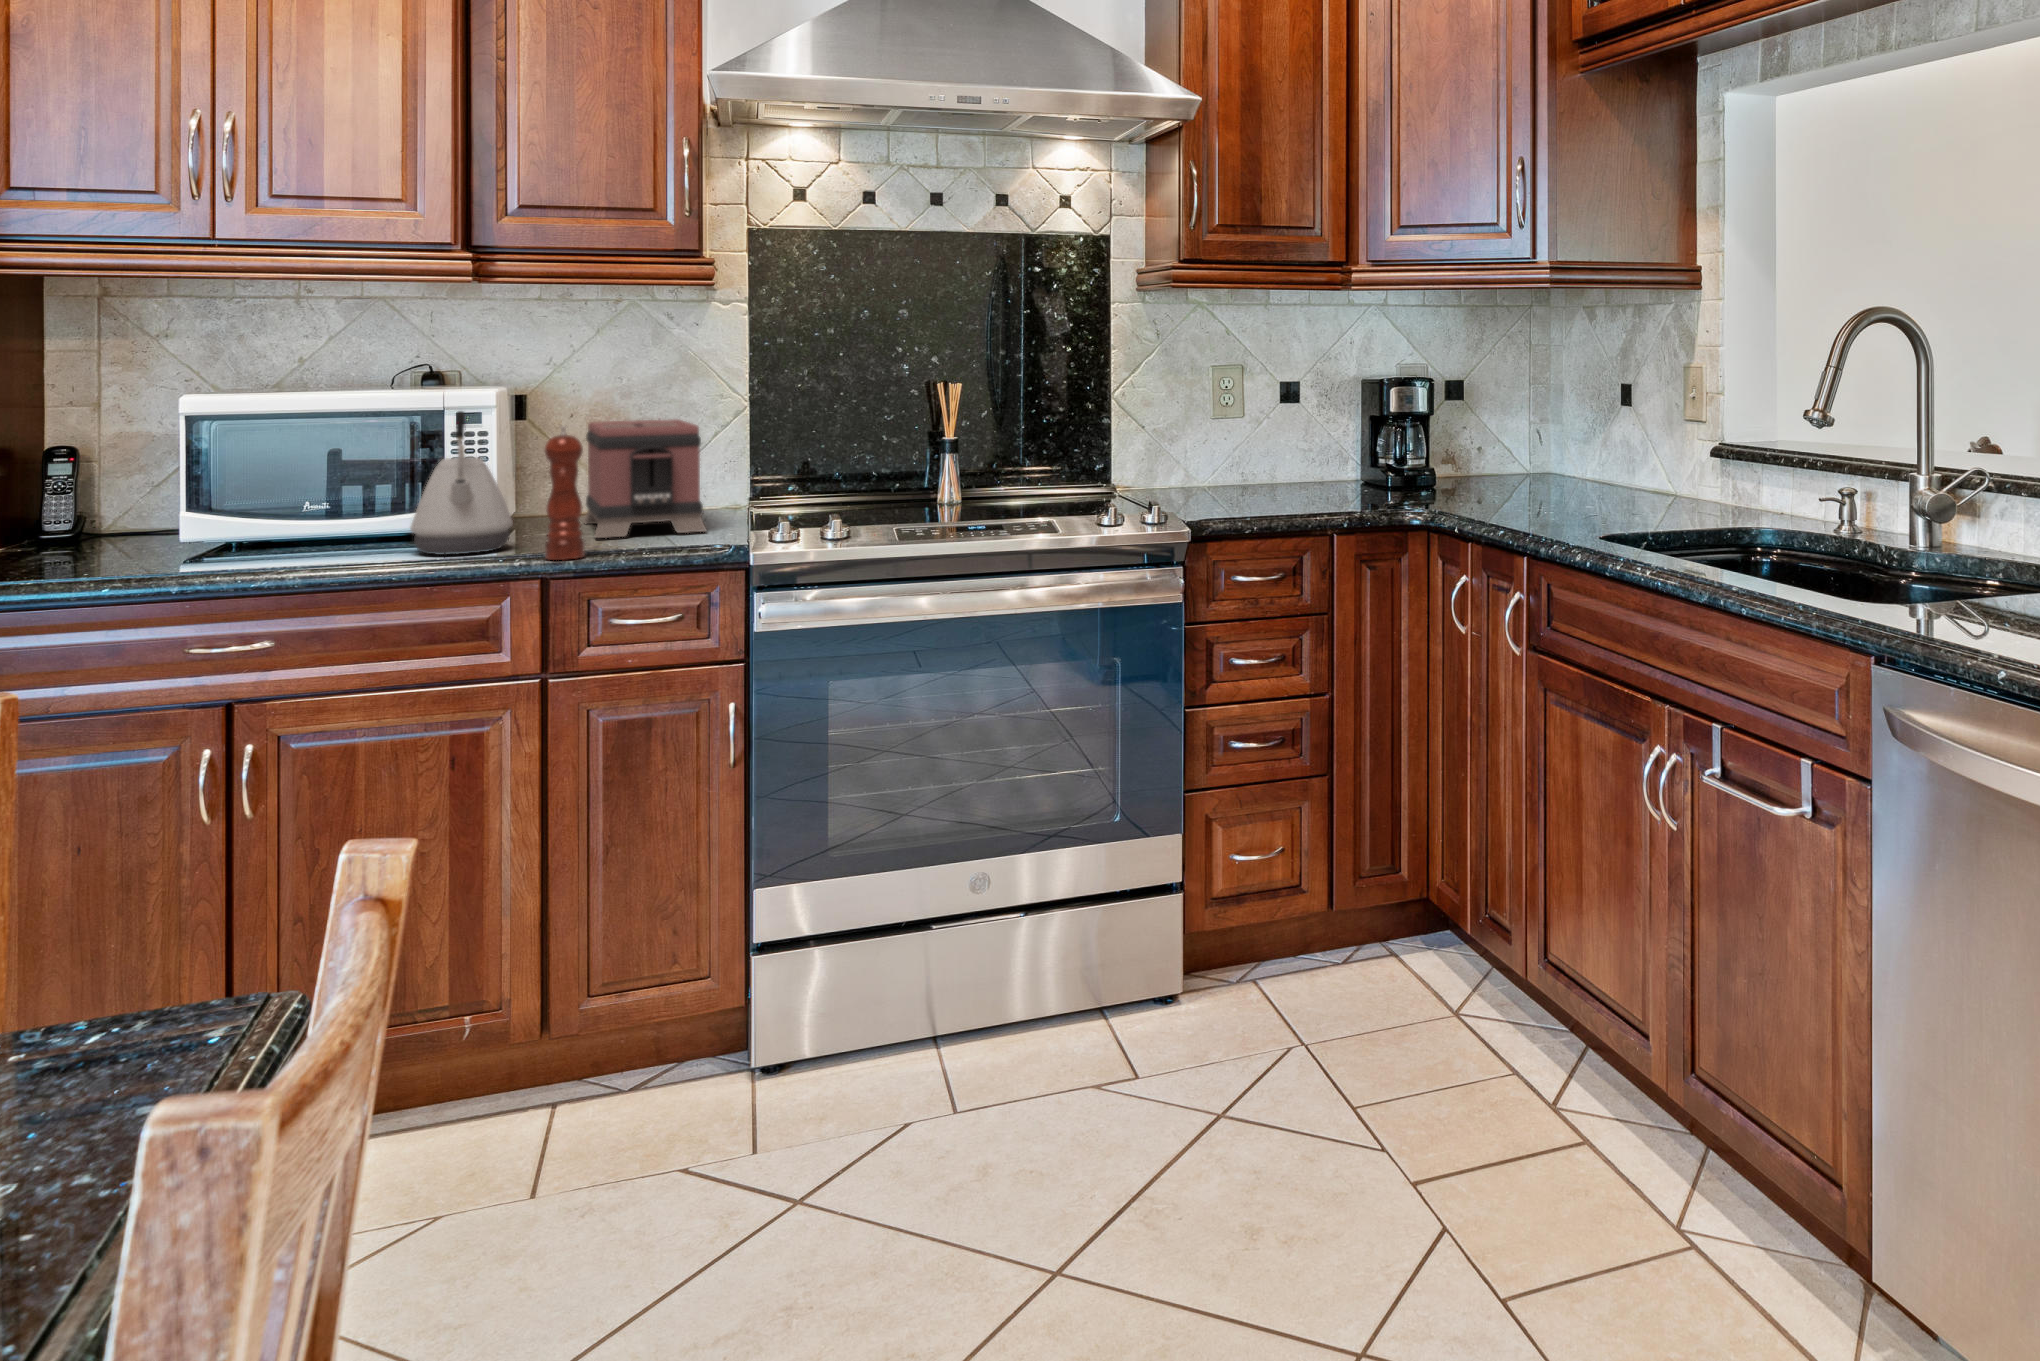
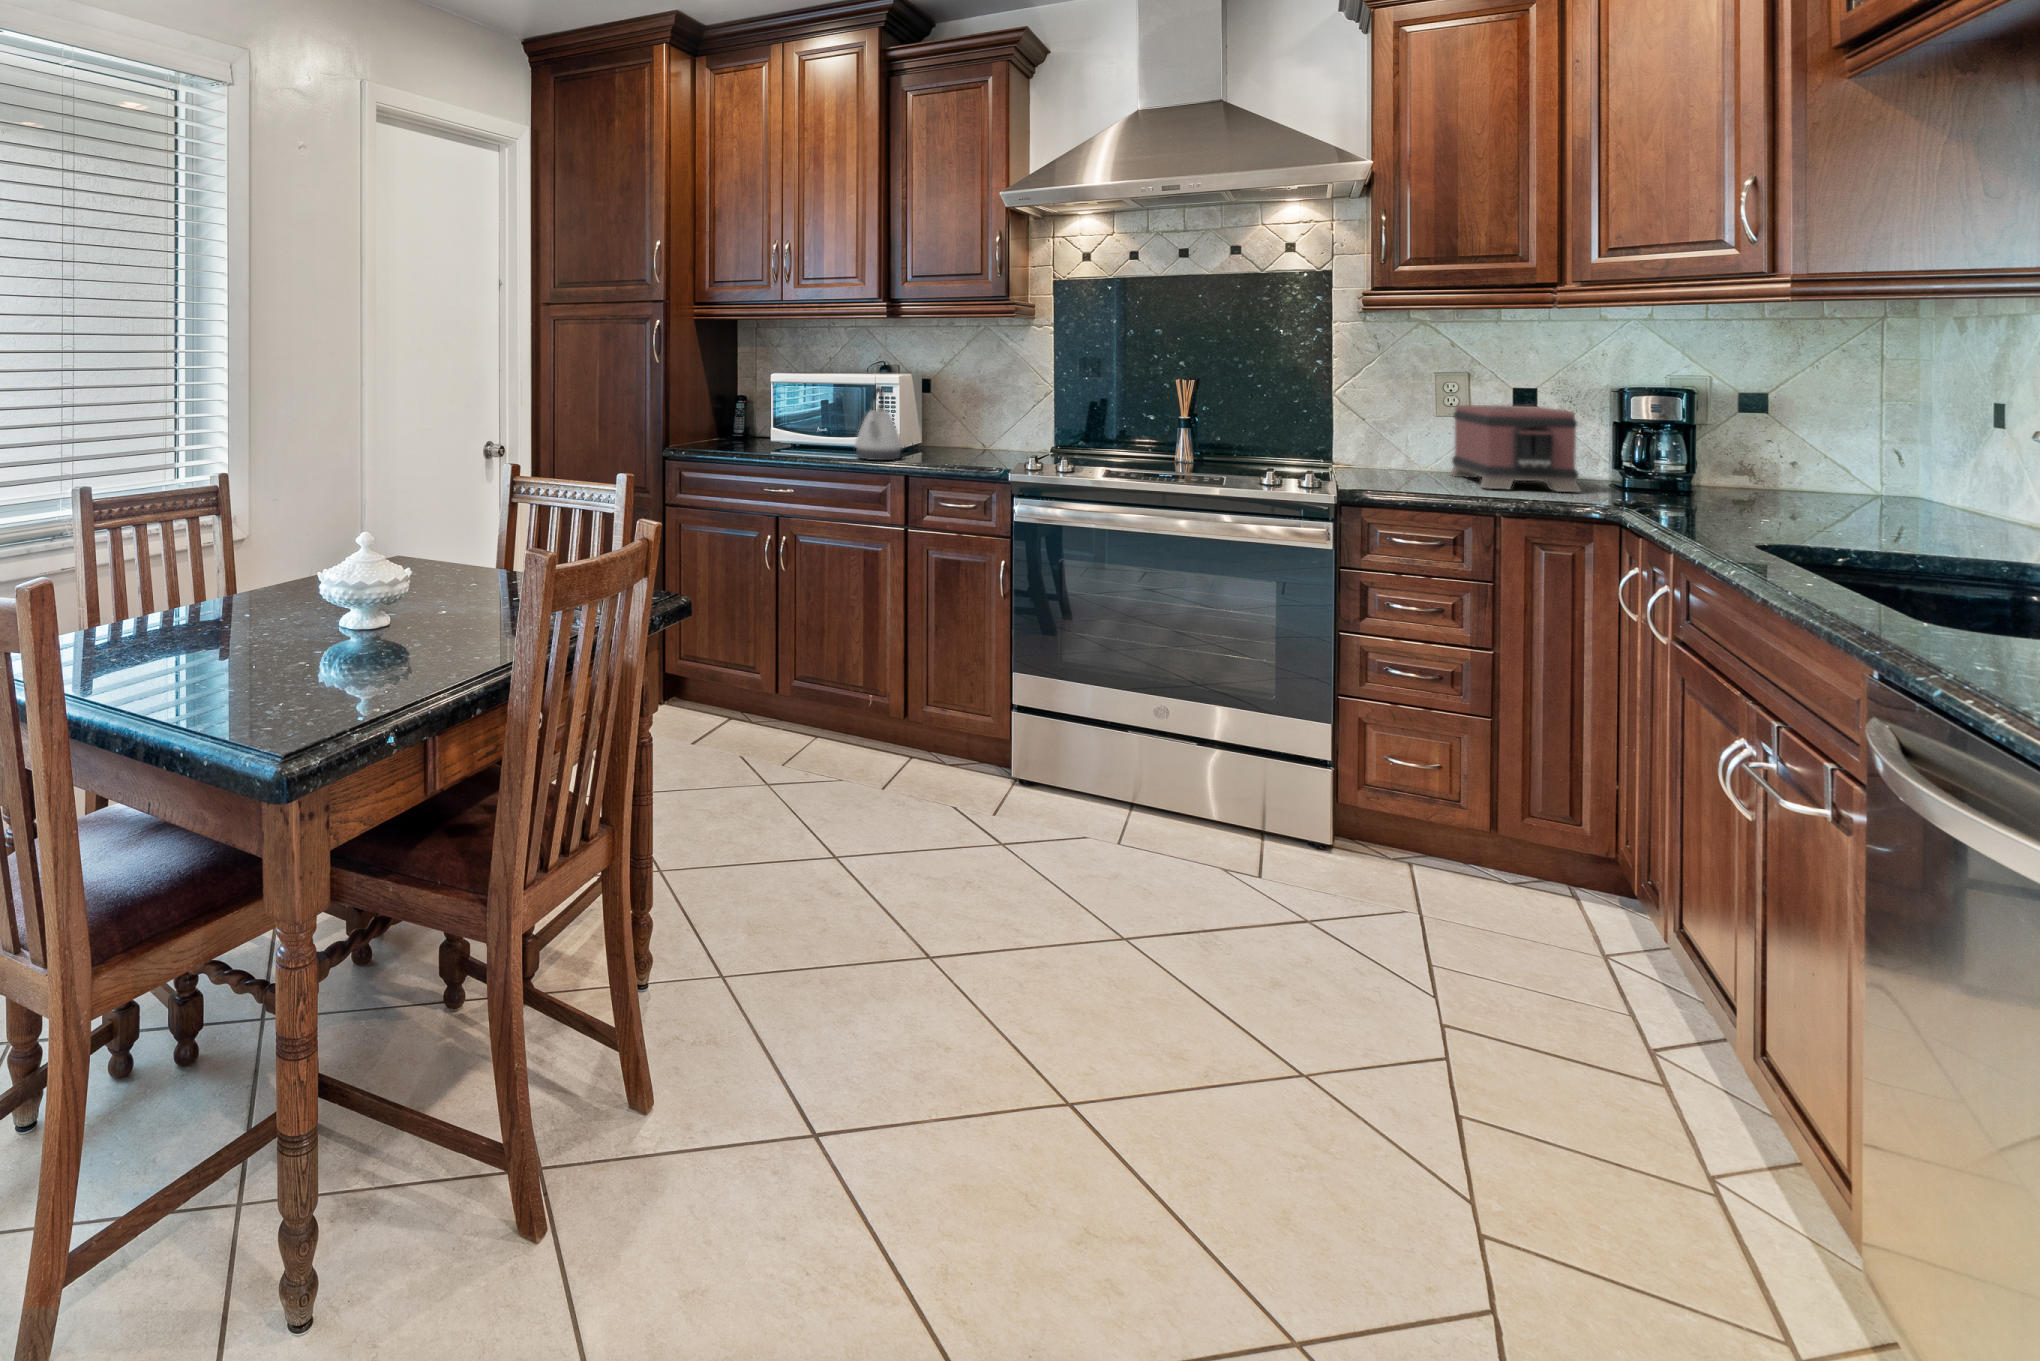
toaster: present [584,419,706,538] -> present [1450,405,1581,492]
pepper mill: present [545,425,585,560] -> none [907,396,927,468]

